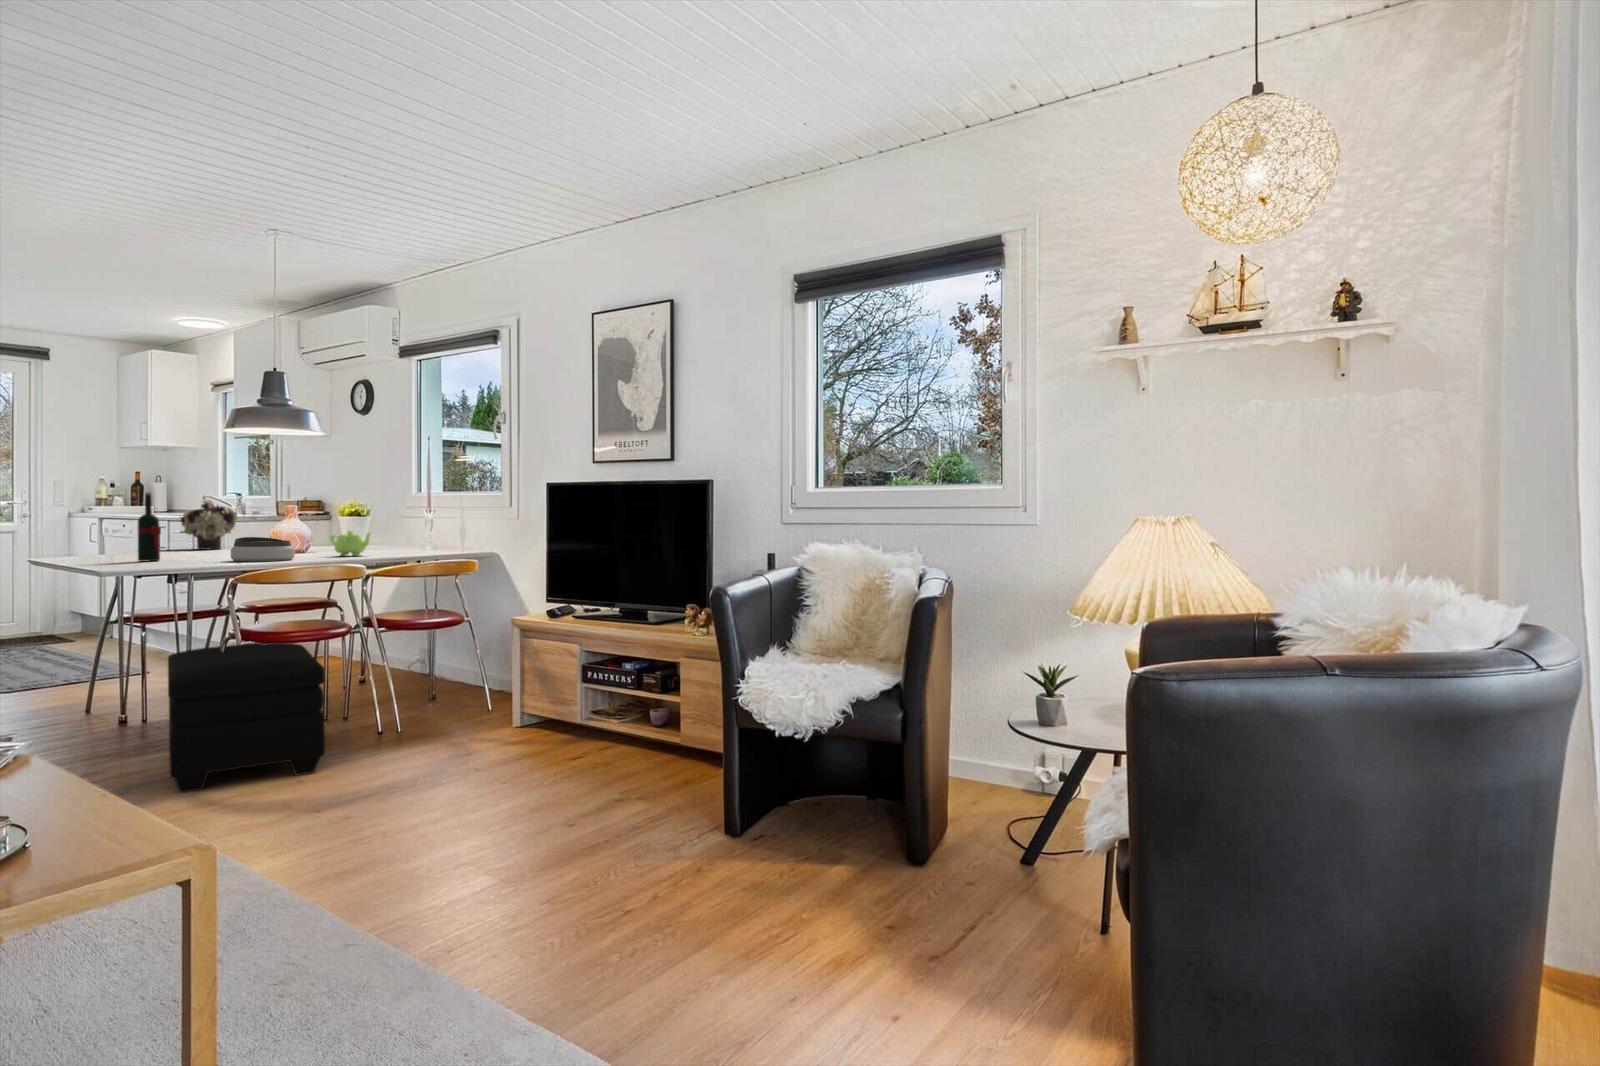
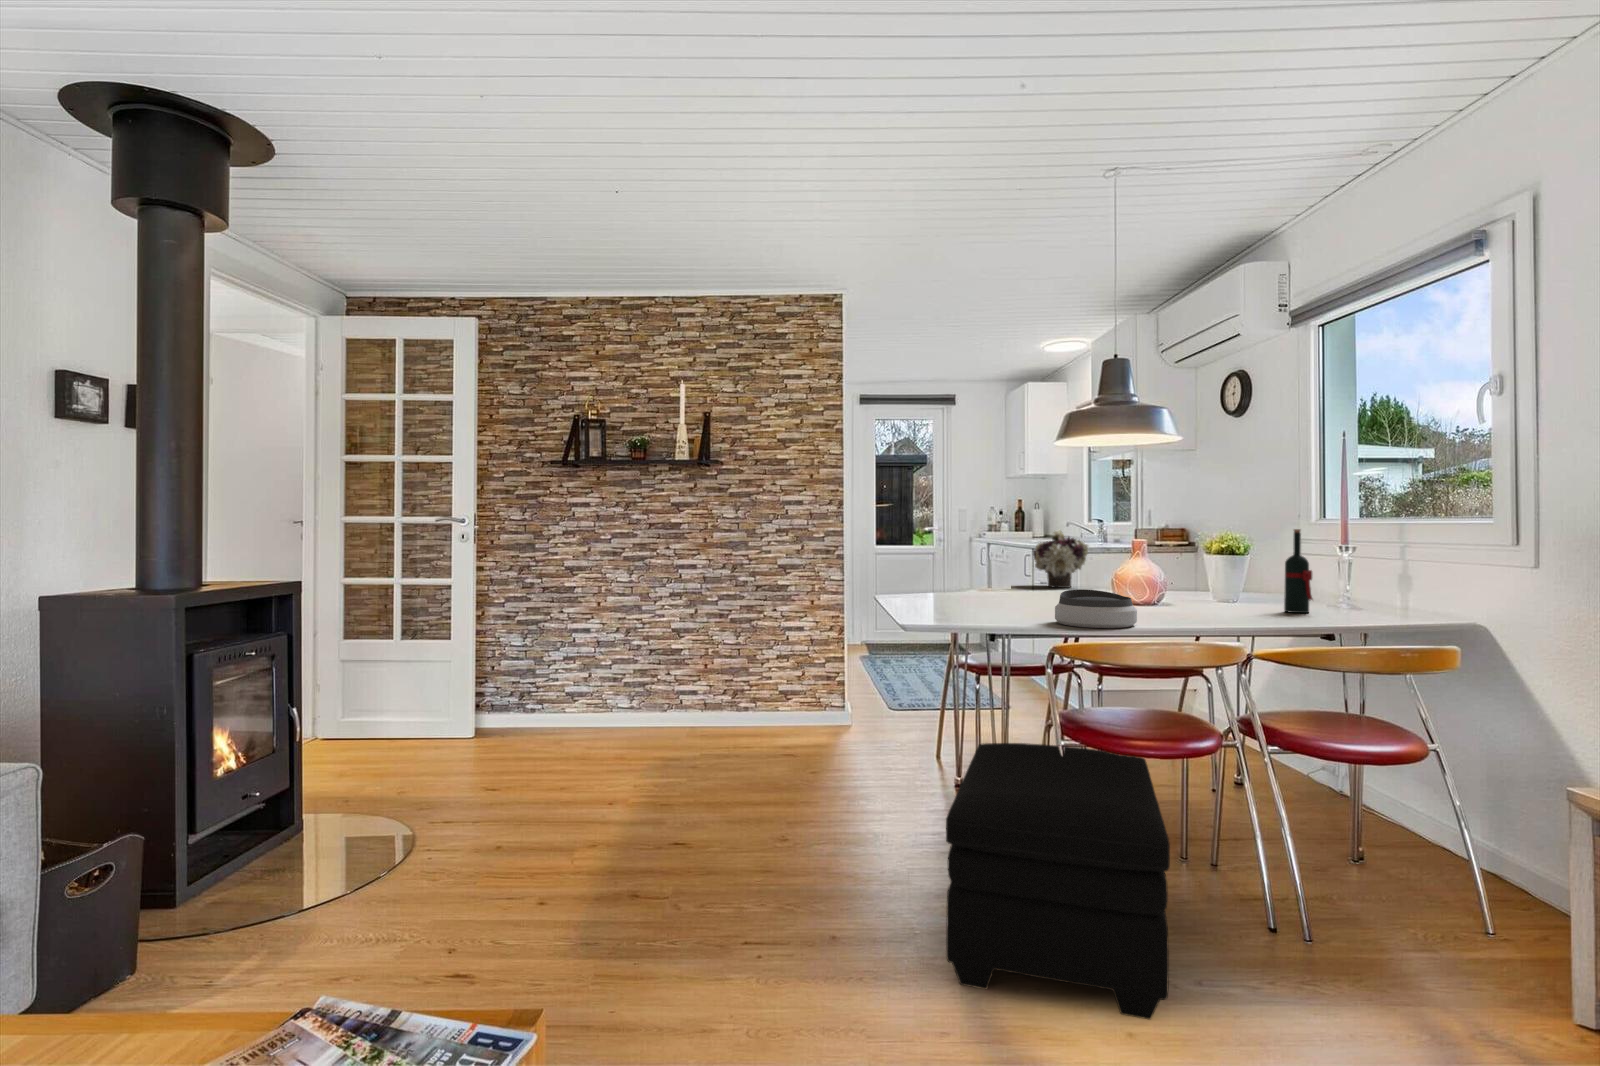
wine bottle: present [138,493,161,561] -> present [1284,529,1312,613]
teapot: present [330,531,371,556] -> none [1189,583,1255,622]

